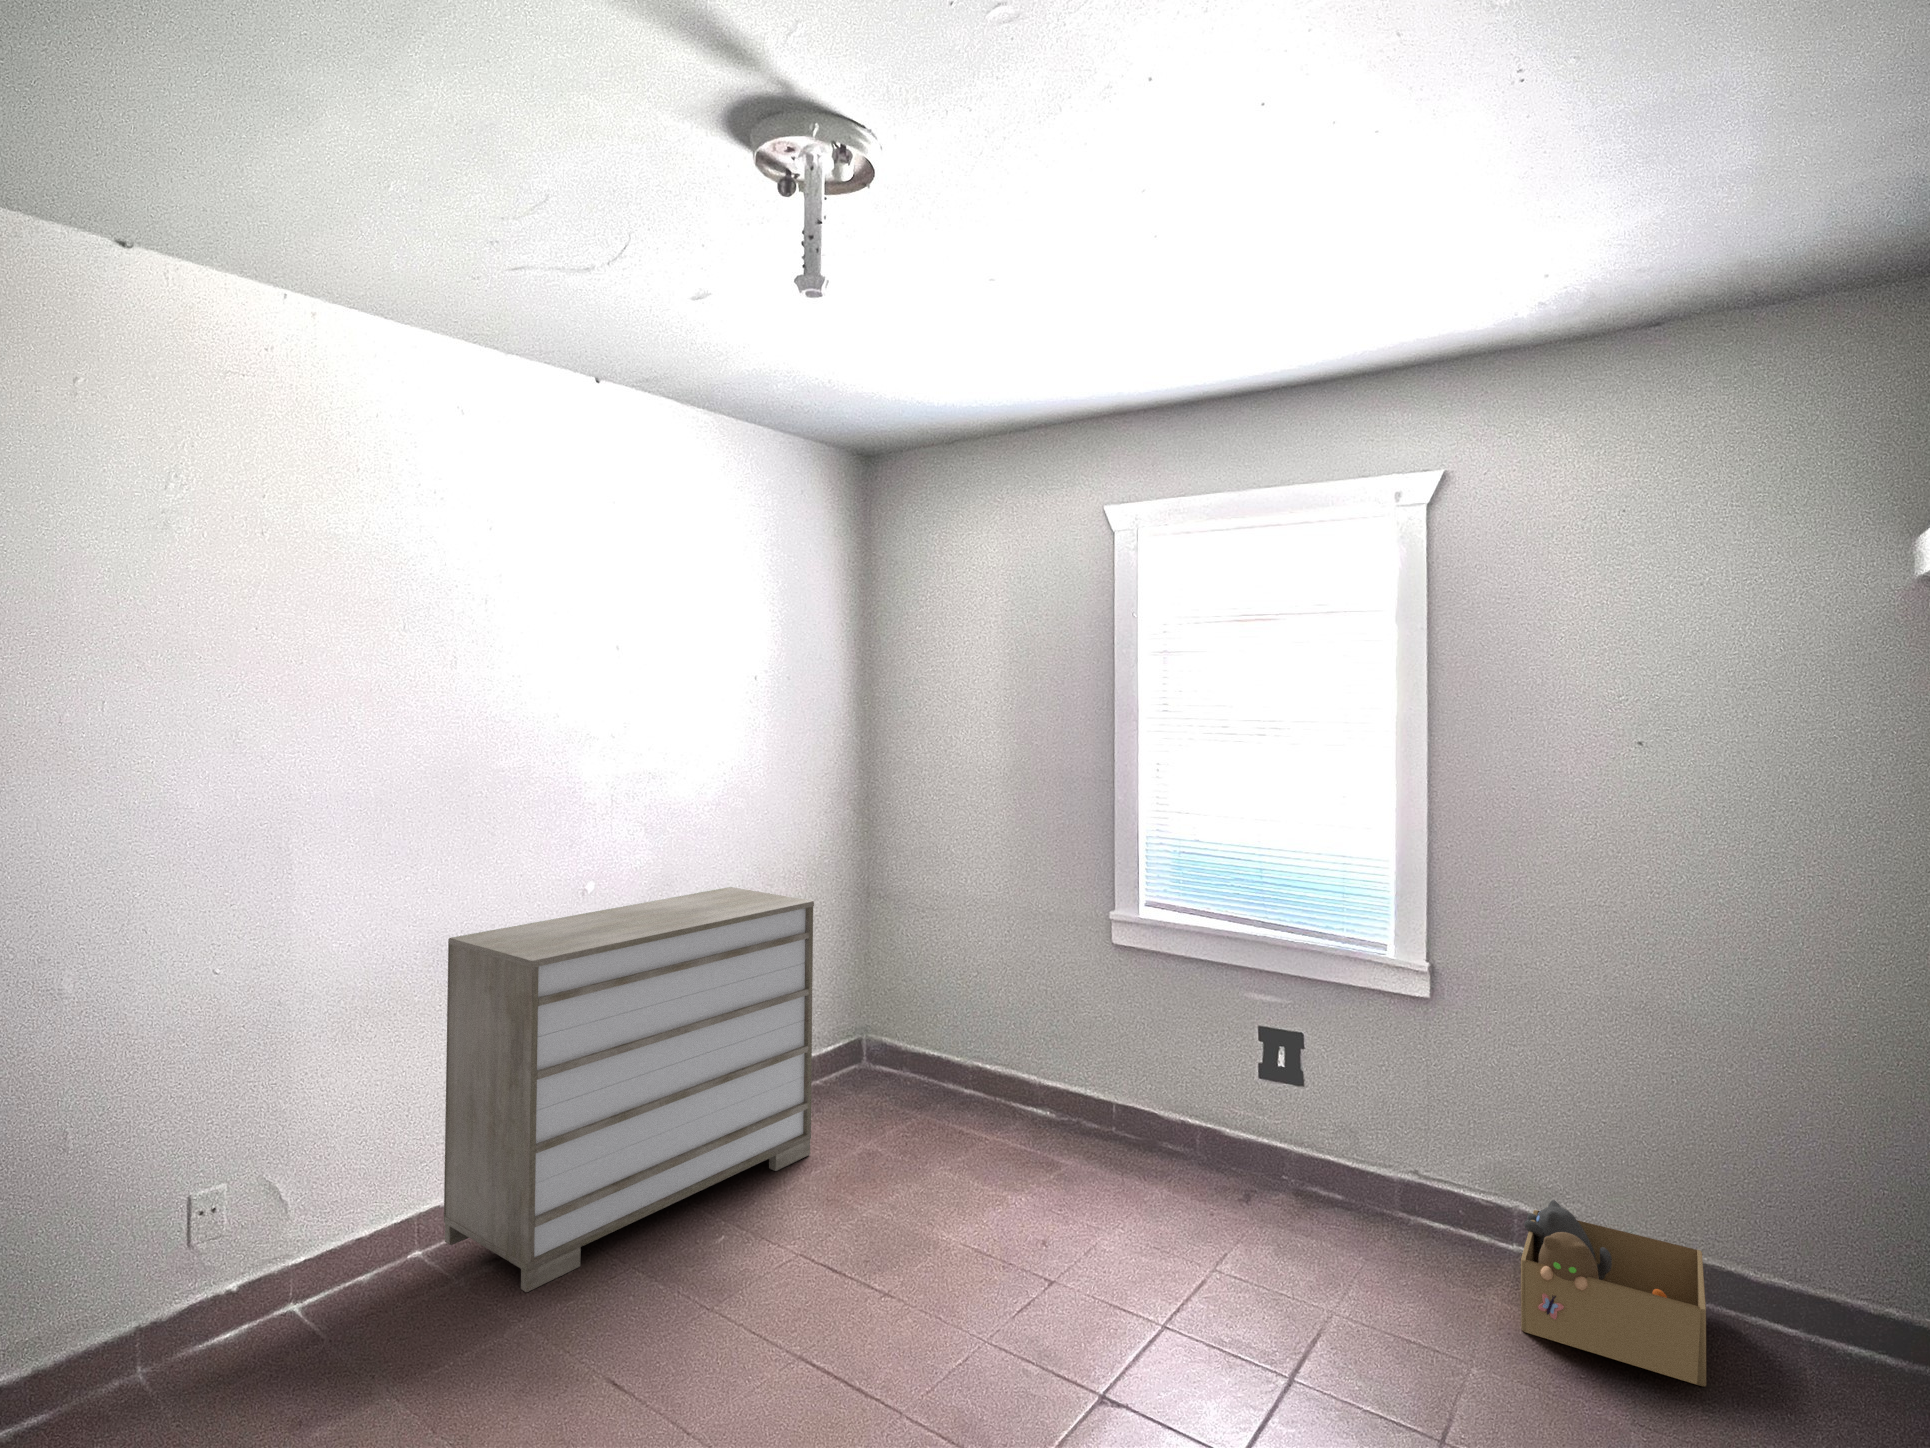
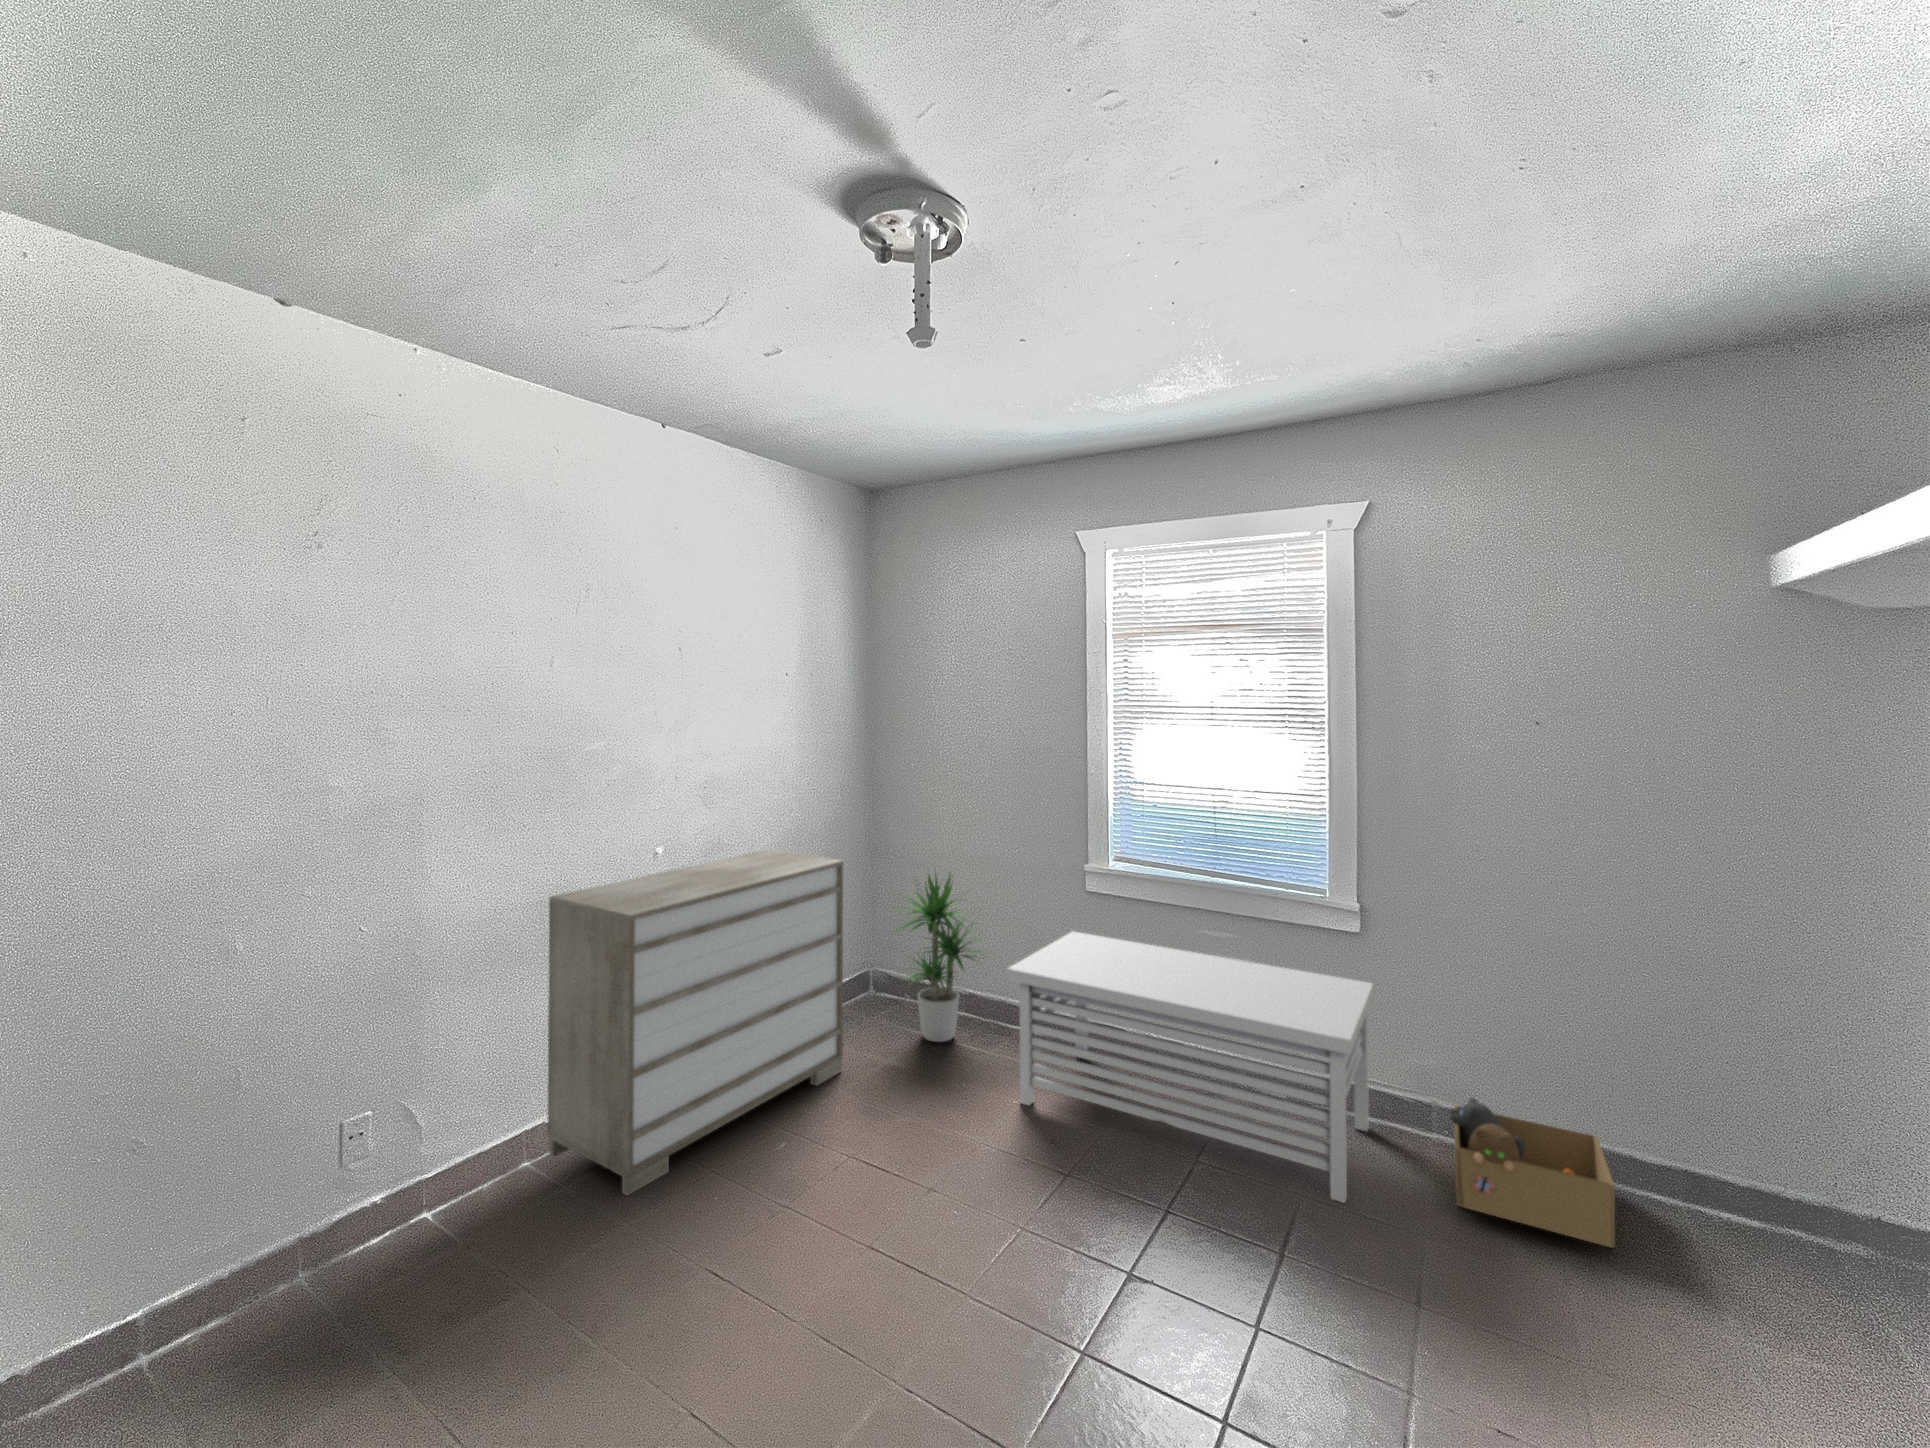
potted plant: none [876,911,1002,1123] -> present [894,875,987,1042]
storage bench: none [1001,991,1444,1324] -> present [1007,932,1374,1203]

